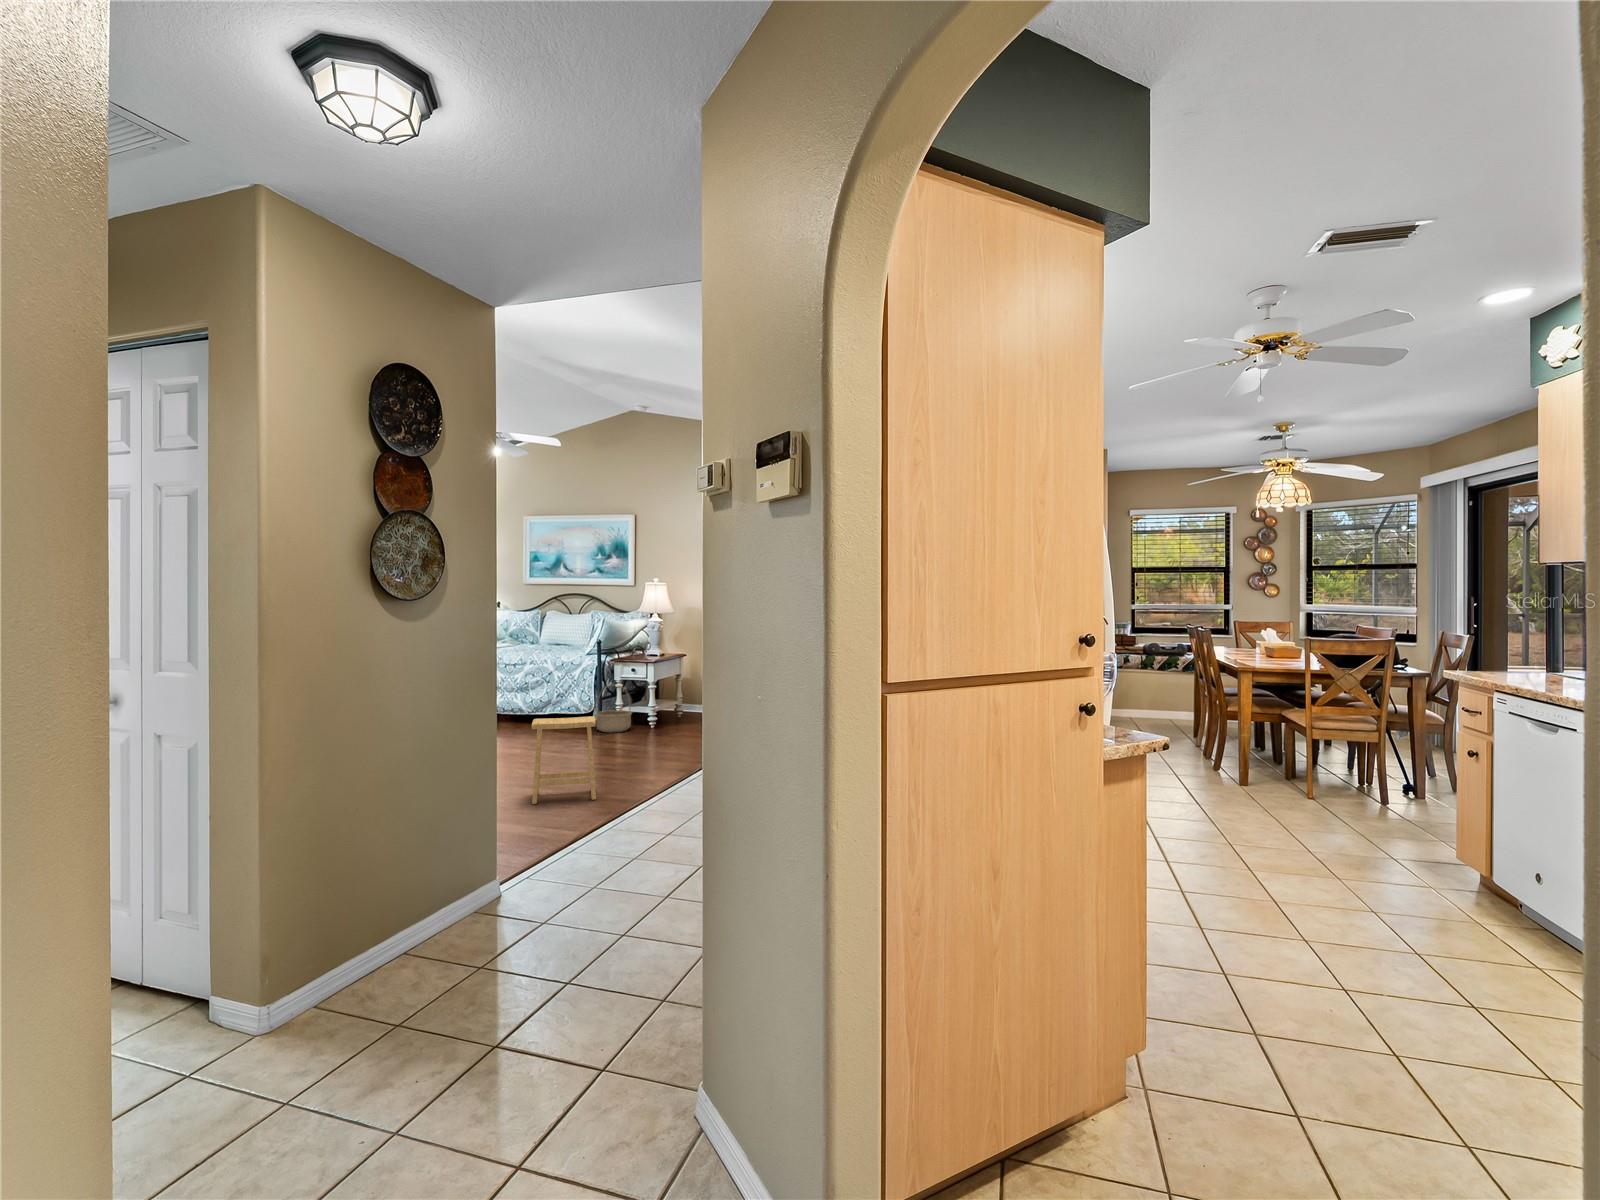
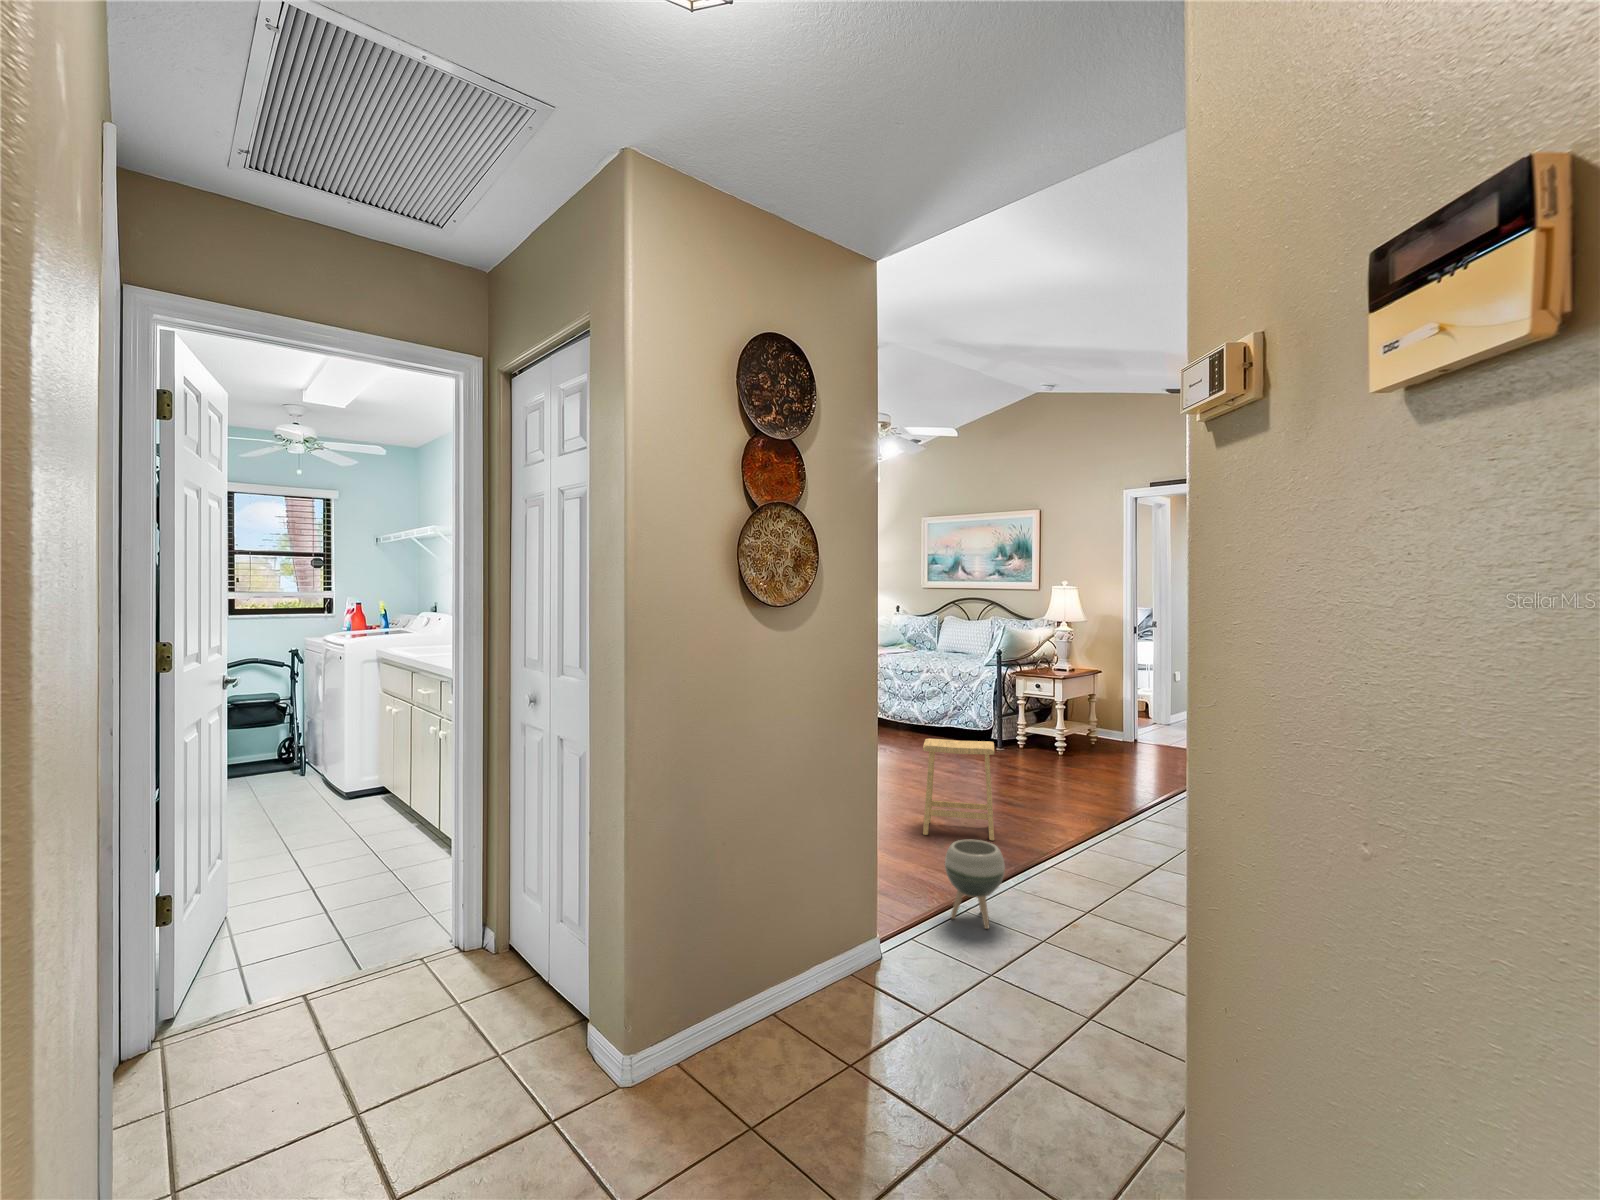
basket: present [596,684,632,733] -> none [994,700,1036,755]
planter: none [555,792,604,860] -> present [945,839,1005,929]

